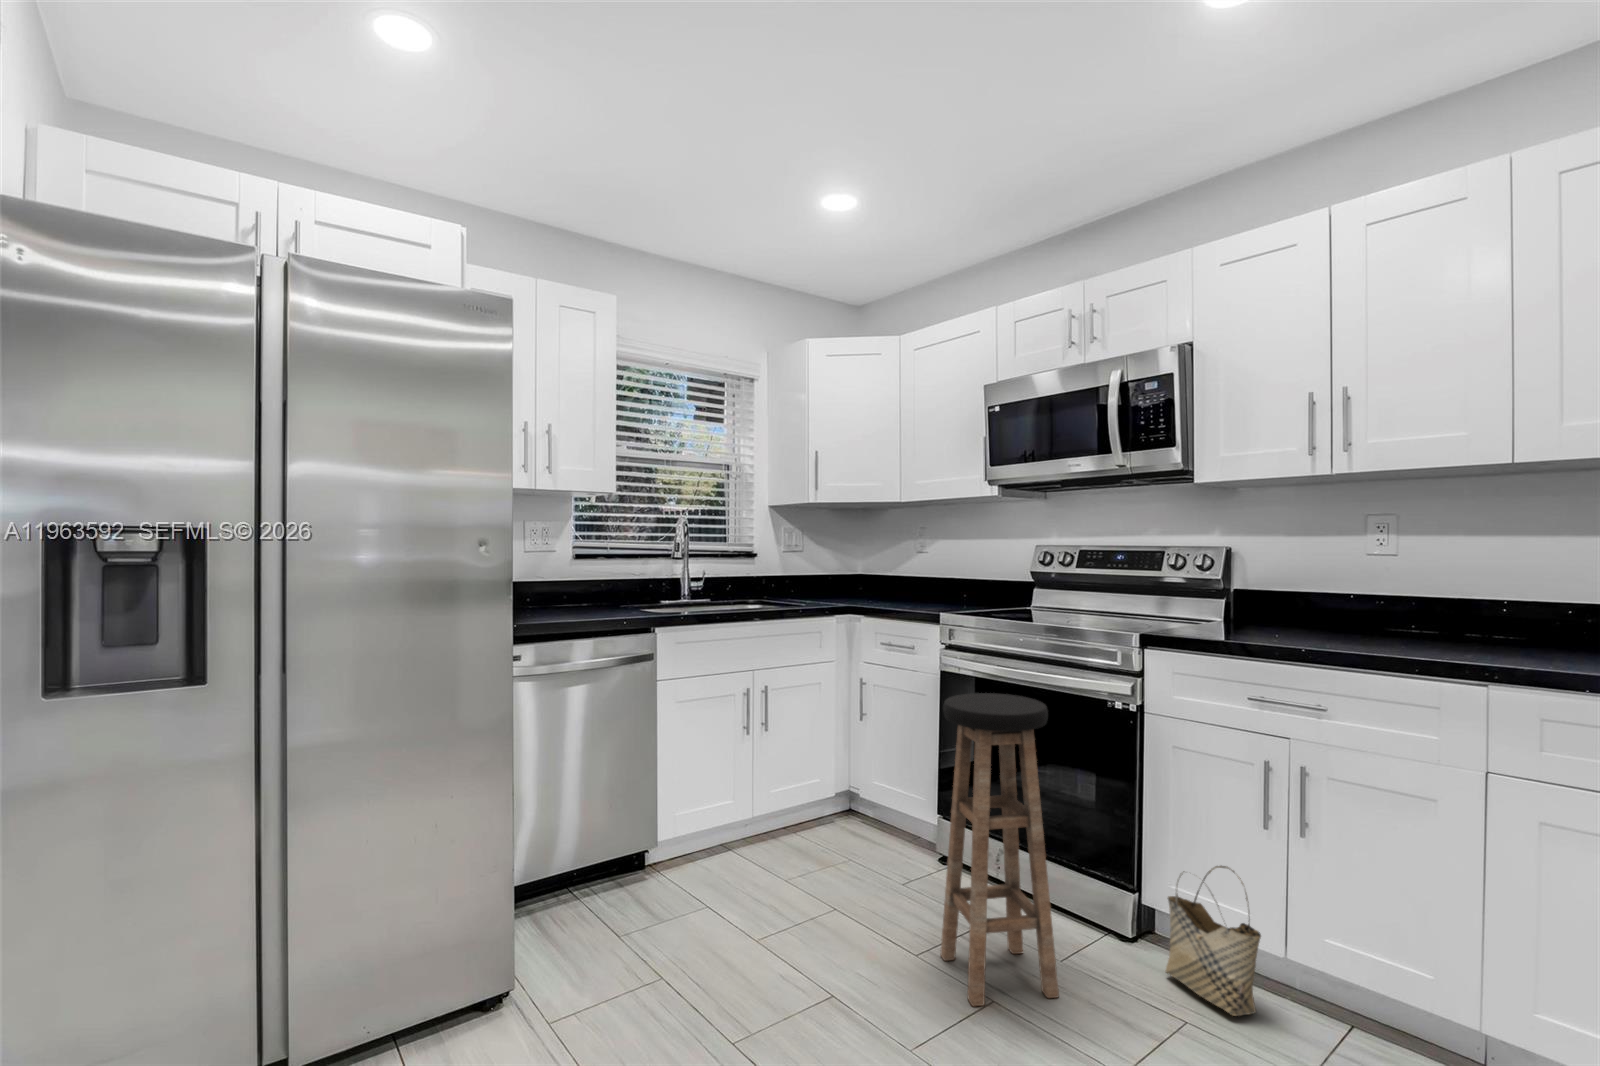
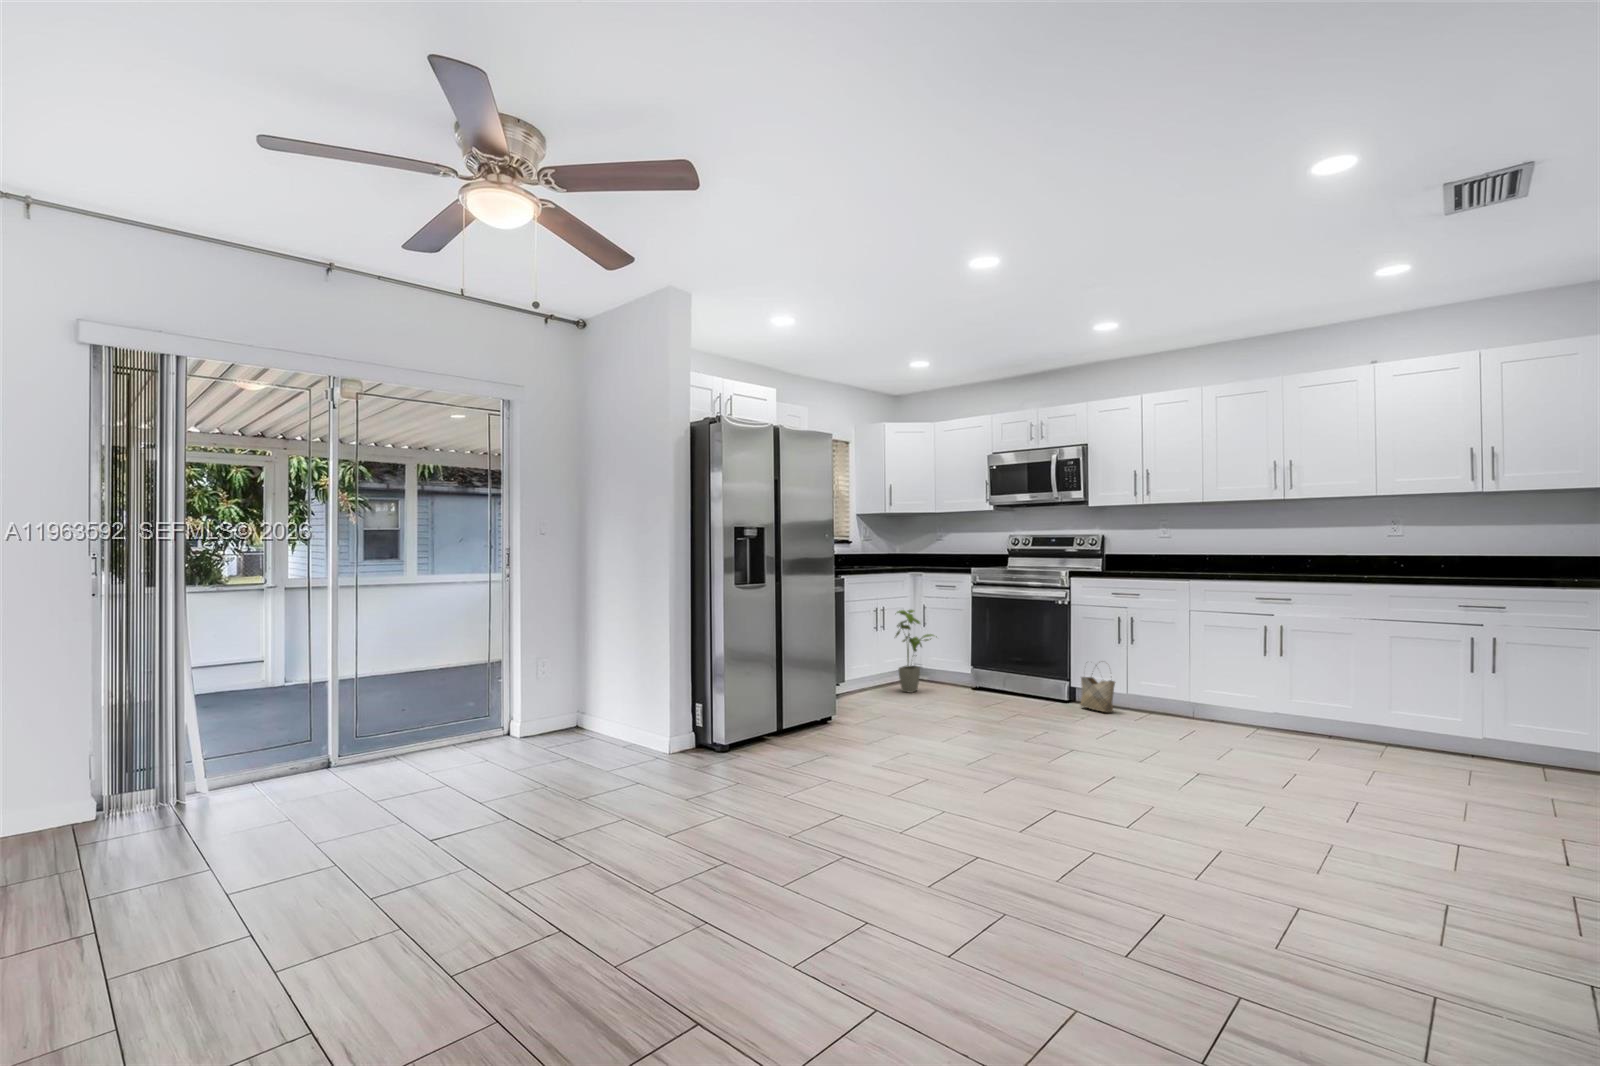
bar stool: present [941,693,1059,1006] -> none [990,597,1041,715]
house plant: none [774,697,864,868] -> present [896,610,937,693]

